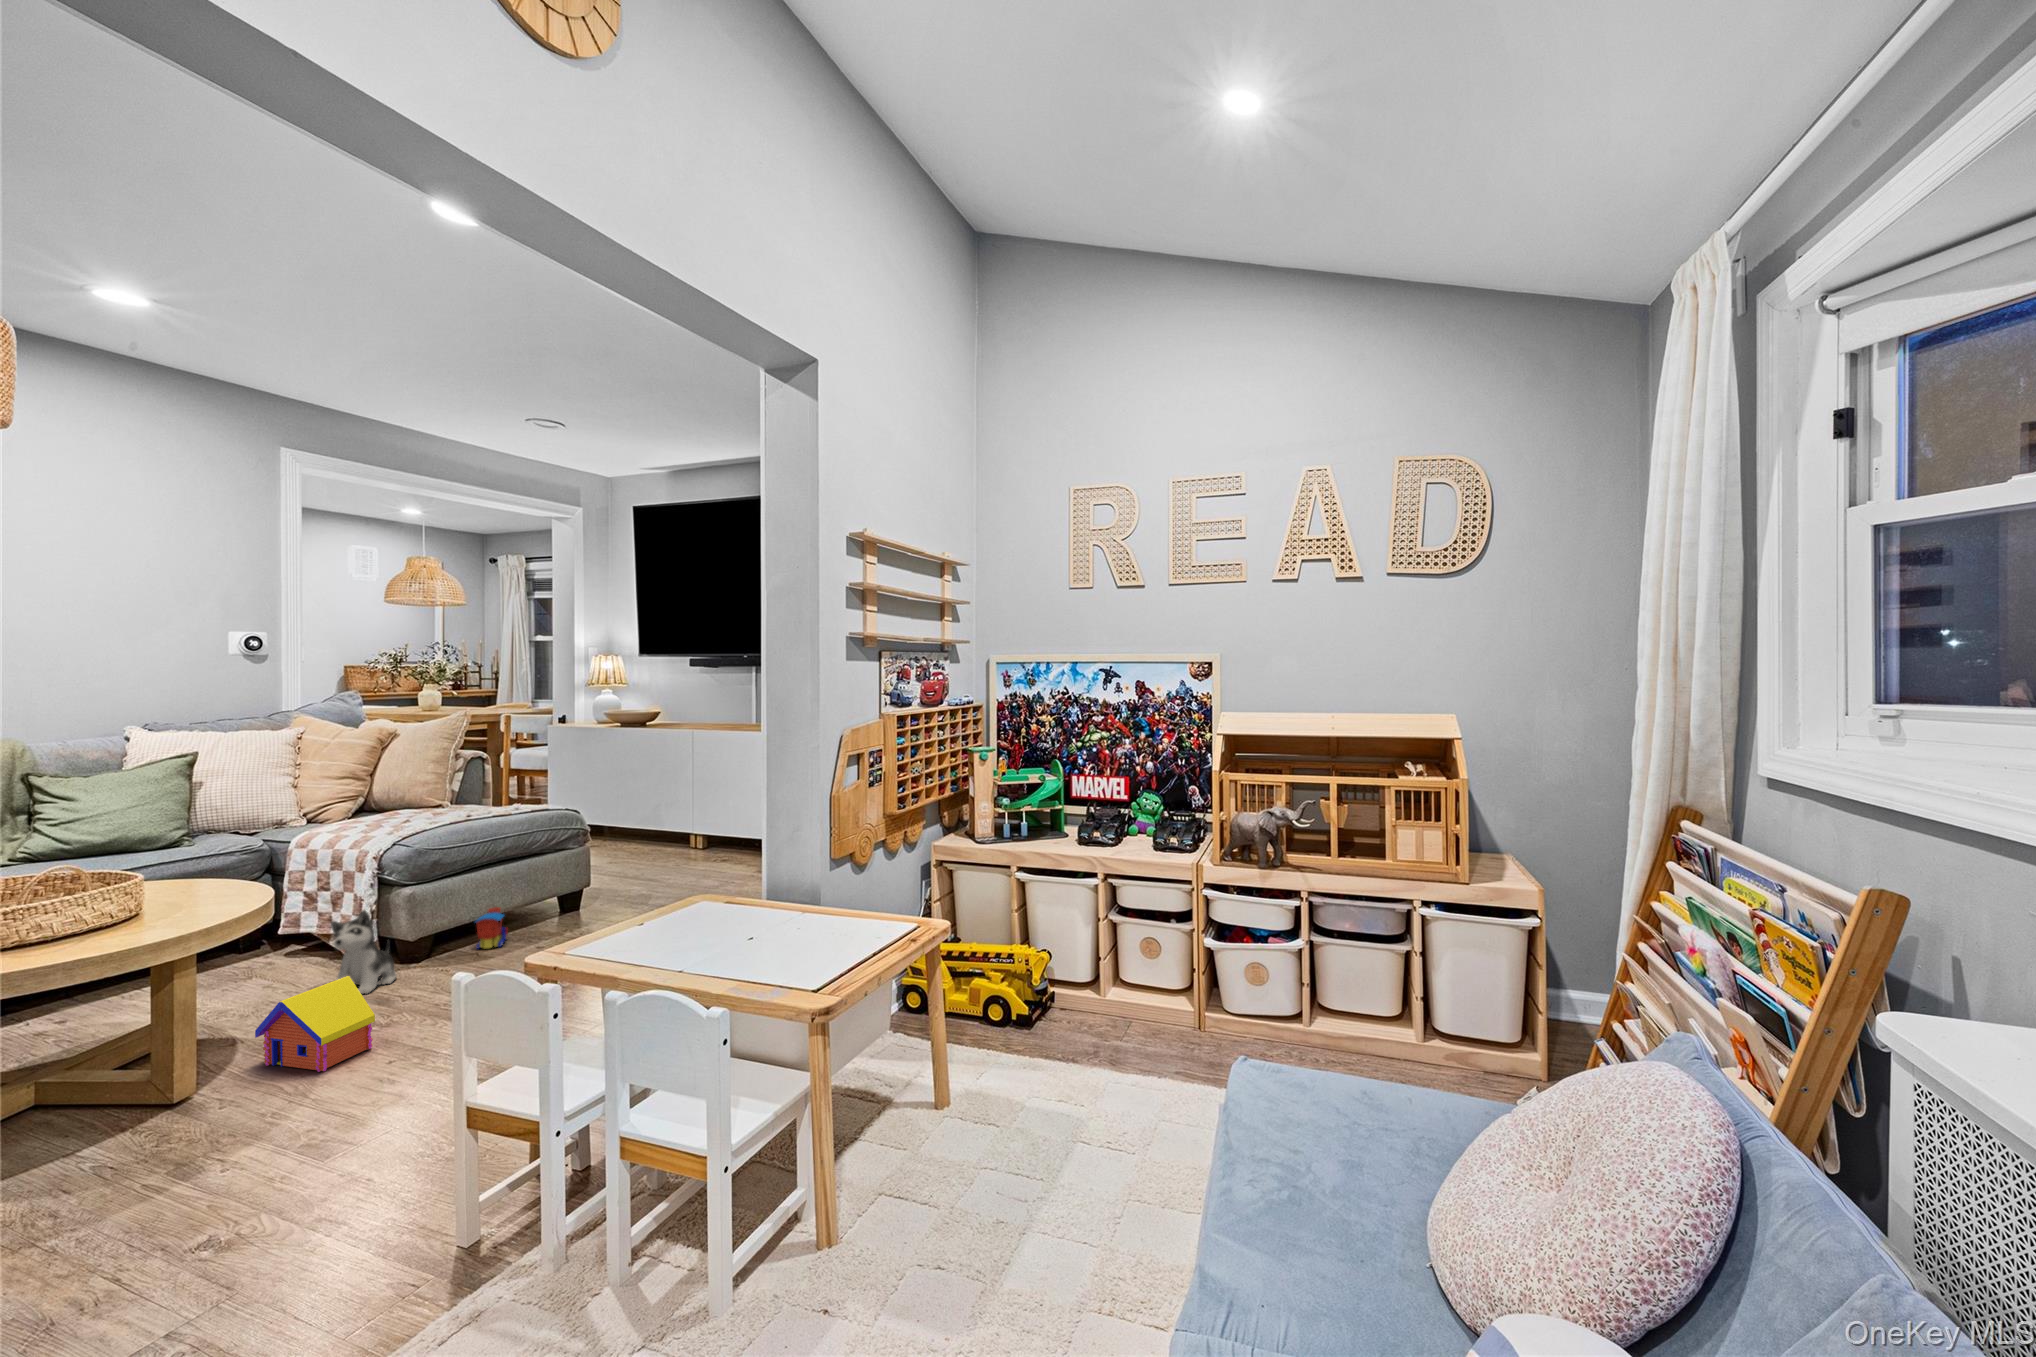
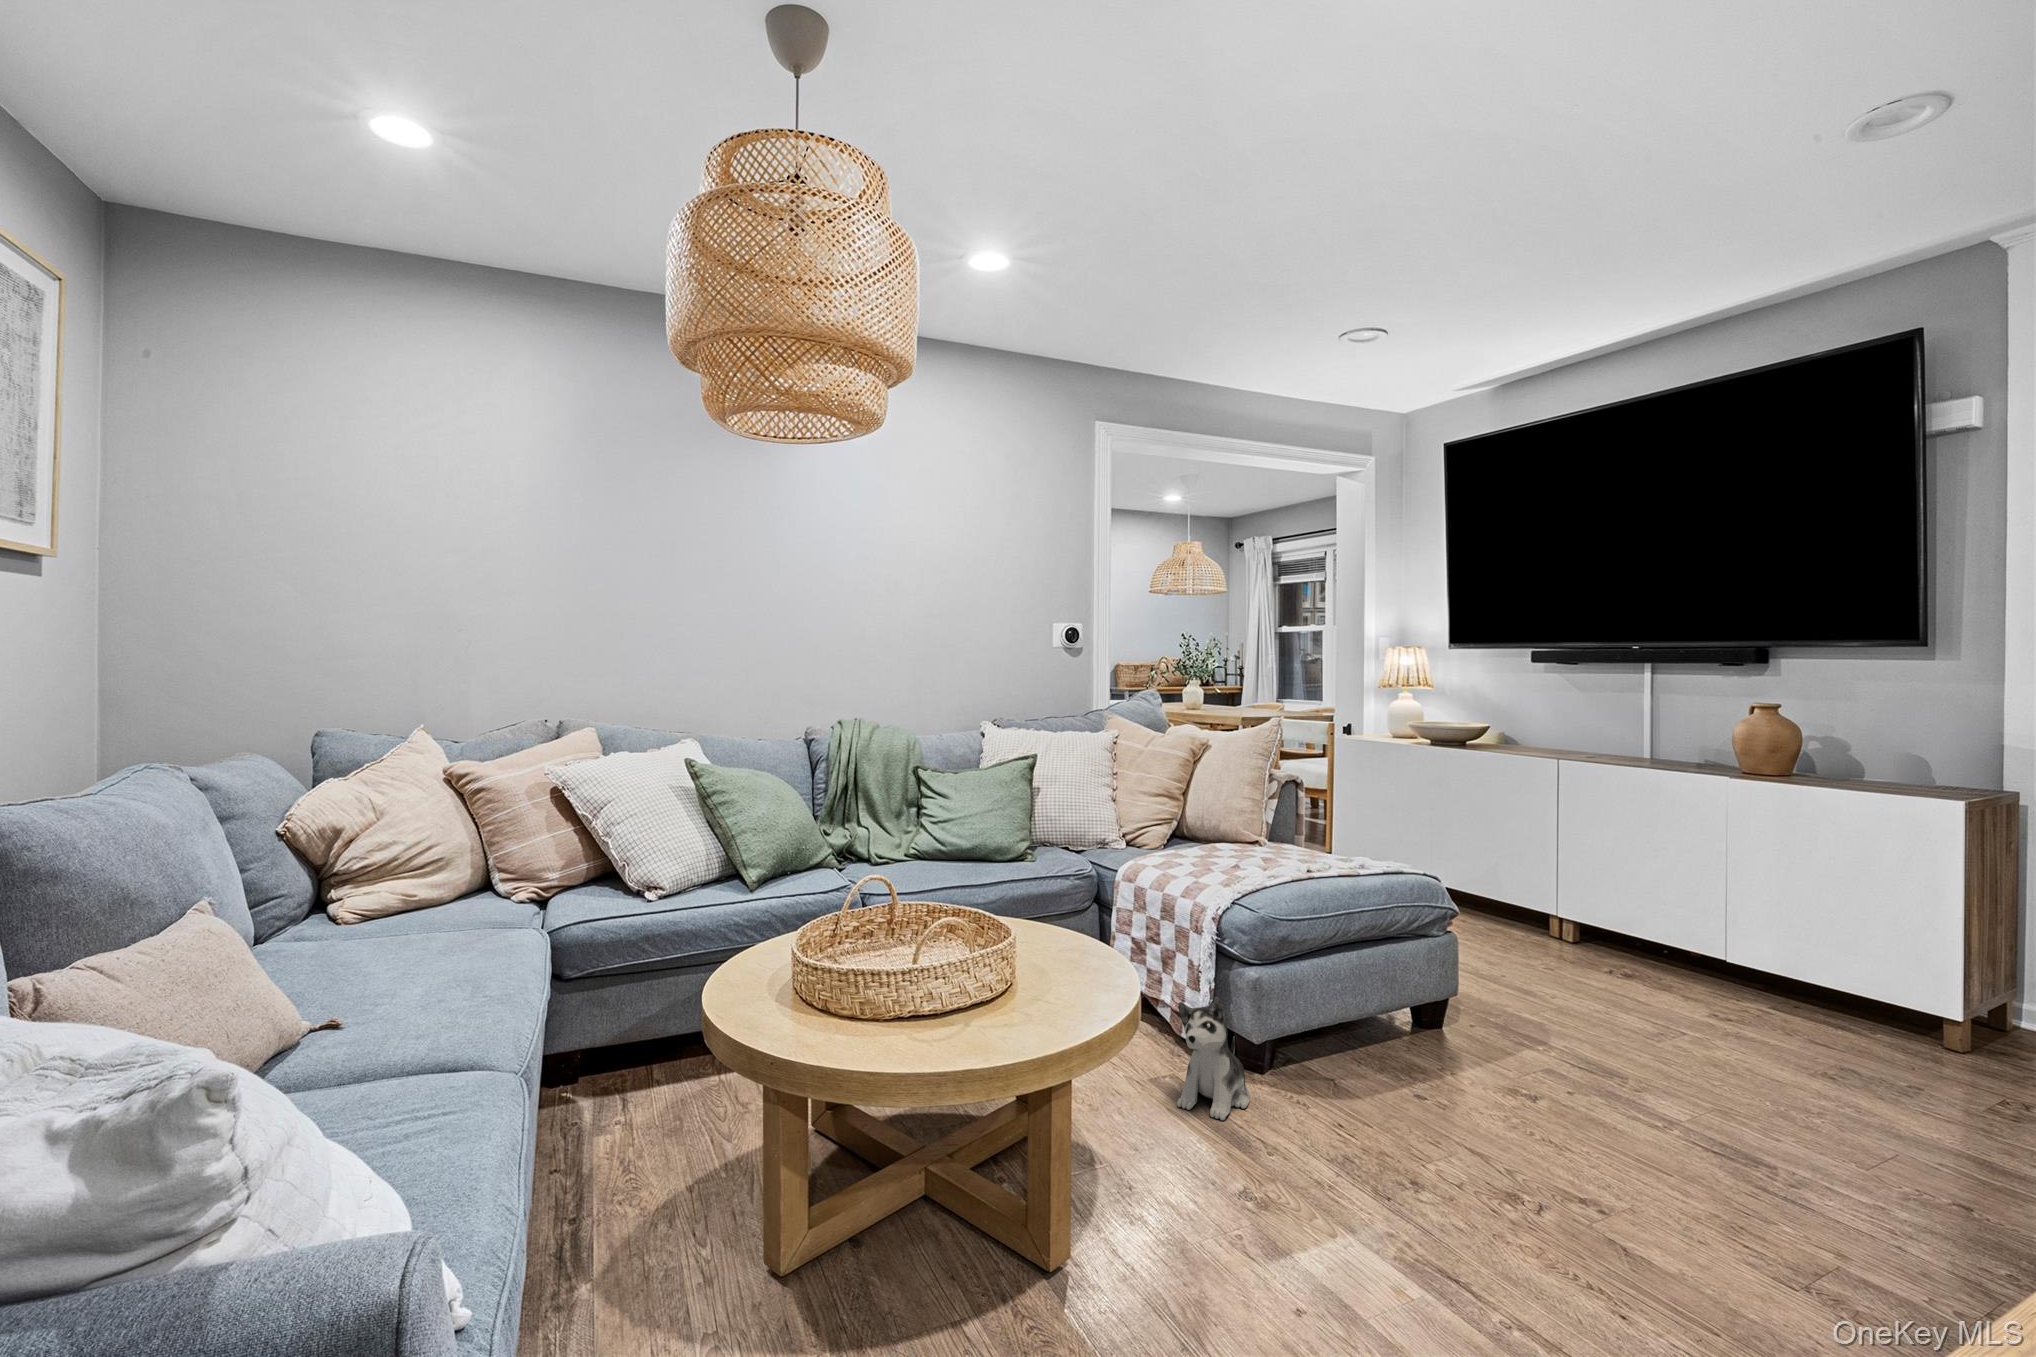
toy train: present [476,907,508,949] -> none [1332,1011,1369,1076]
toy house: present [255,976,375,1072] -> none [1129,1132,1277,1297]

